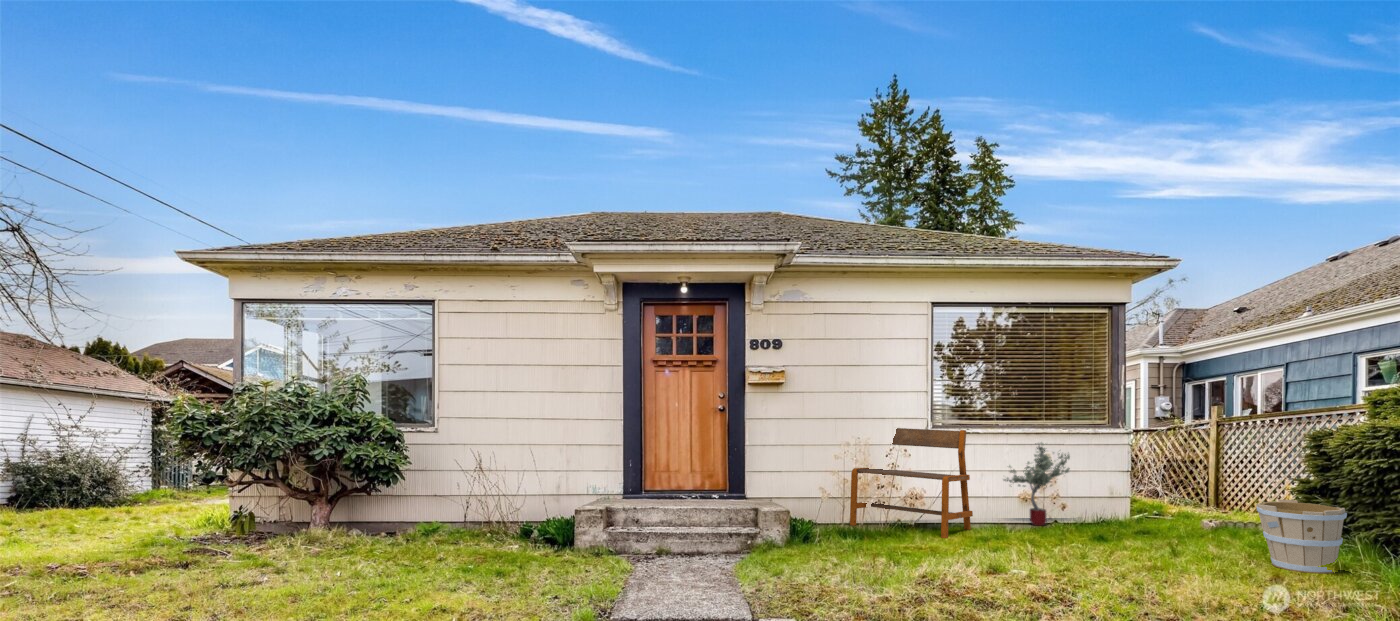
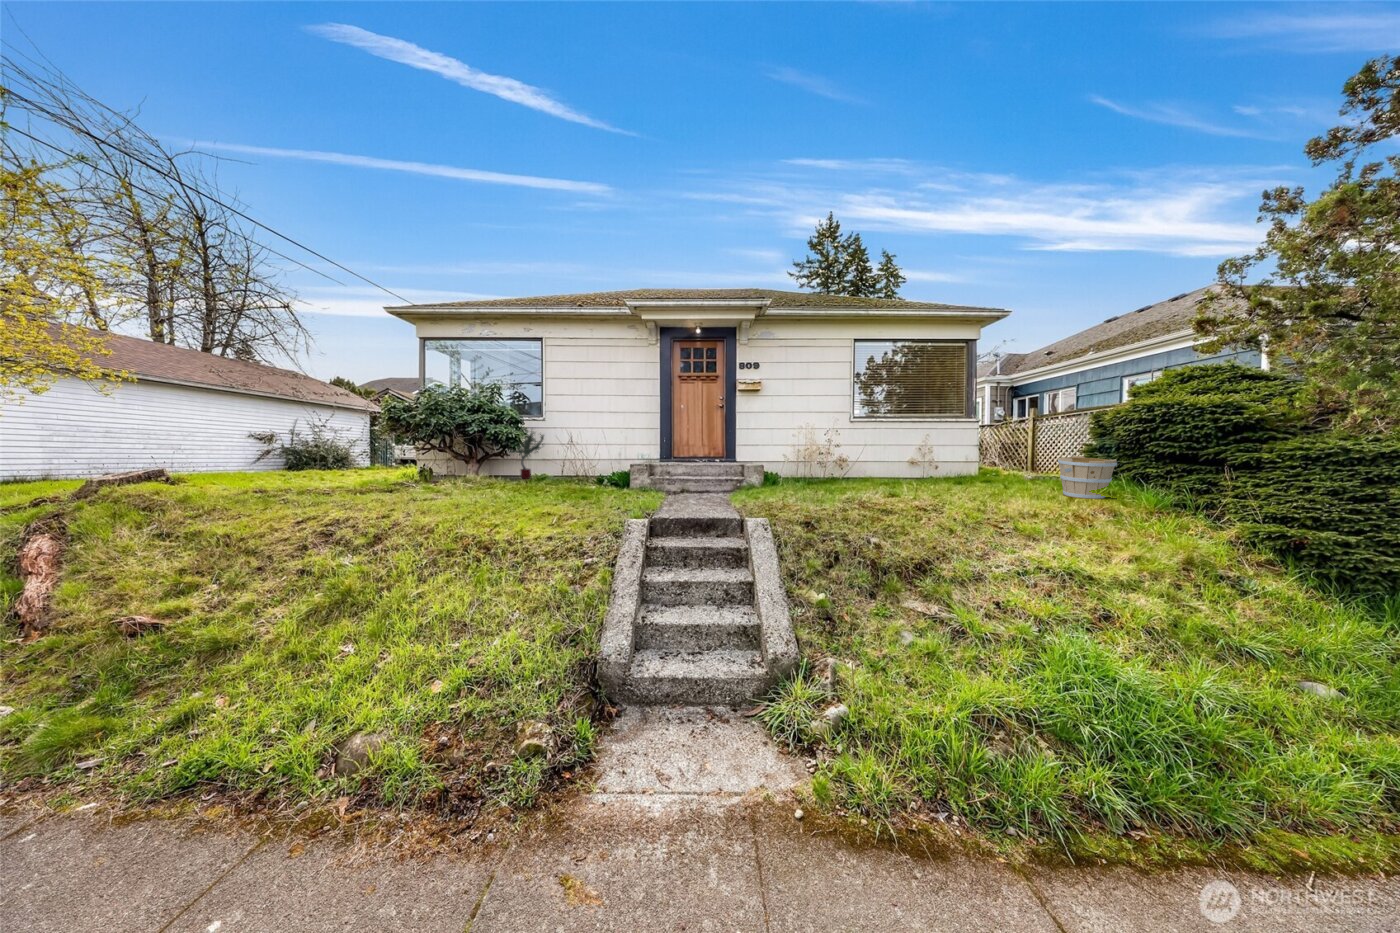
bench: present [850,428,973,538] -> none [798,418,875,483]
potted tree: present [1004,443,1070,526] -> present [506,428,544,479]

